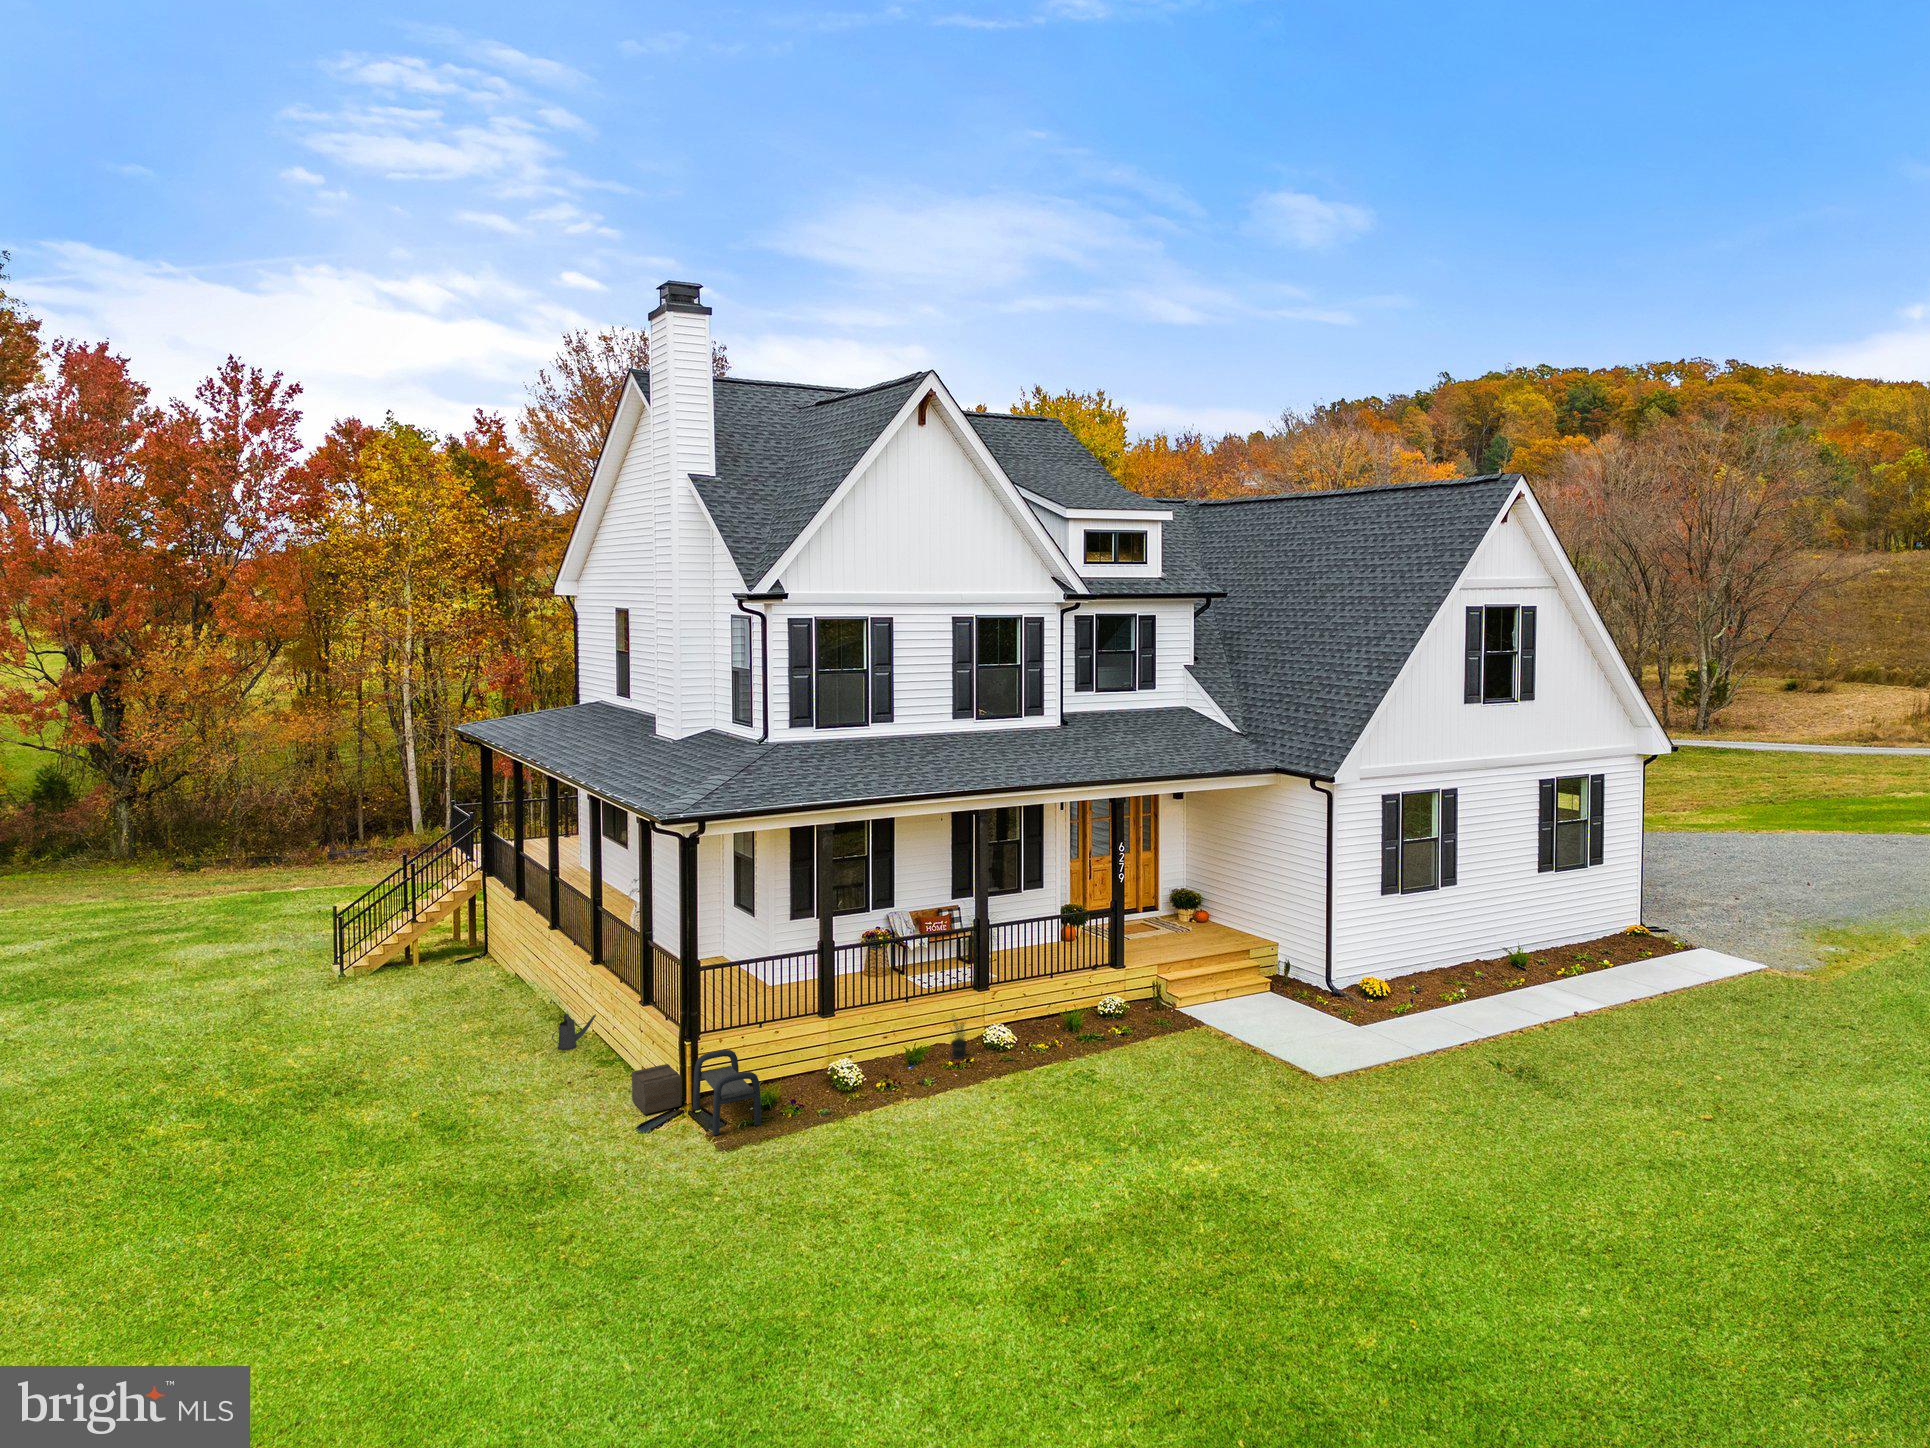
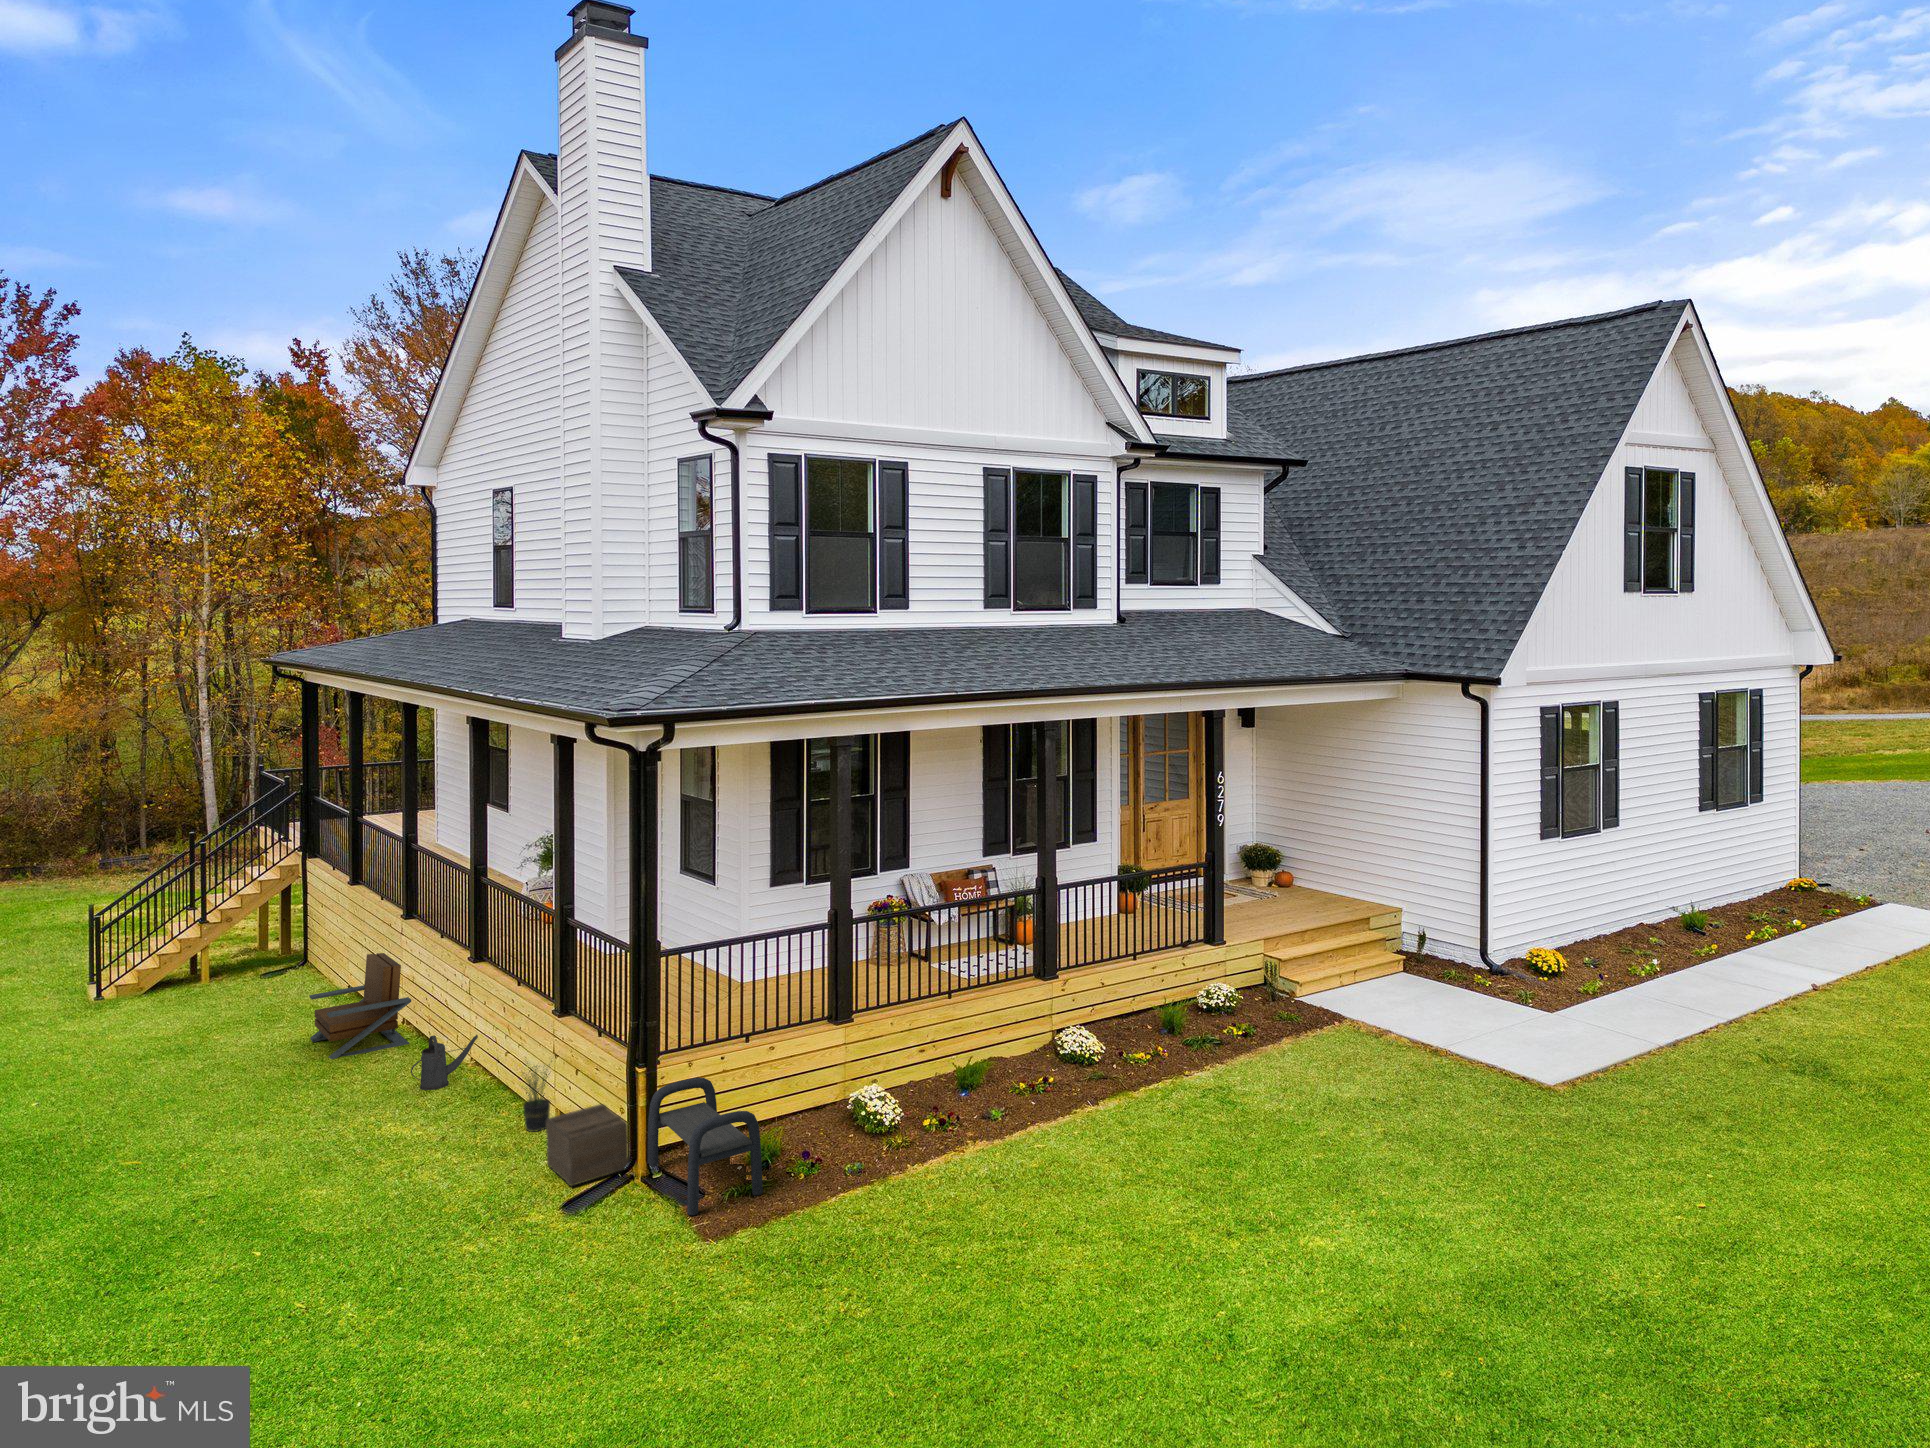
lounge chair: none [487,953,554,1028] -> present [310,953,411,1059]
potted plant: present [951,1016,967,1059] -> present [523,1061,552,1132]

